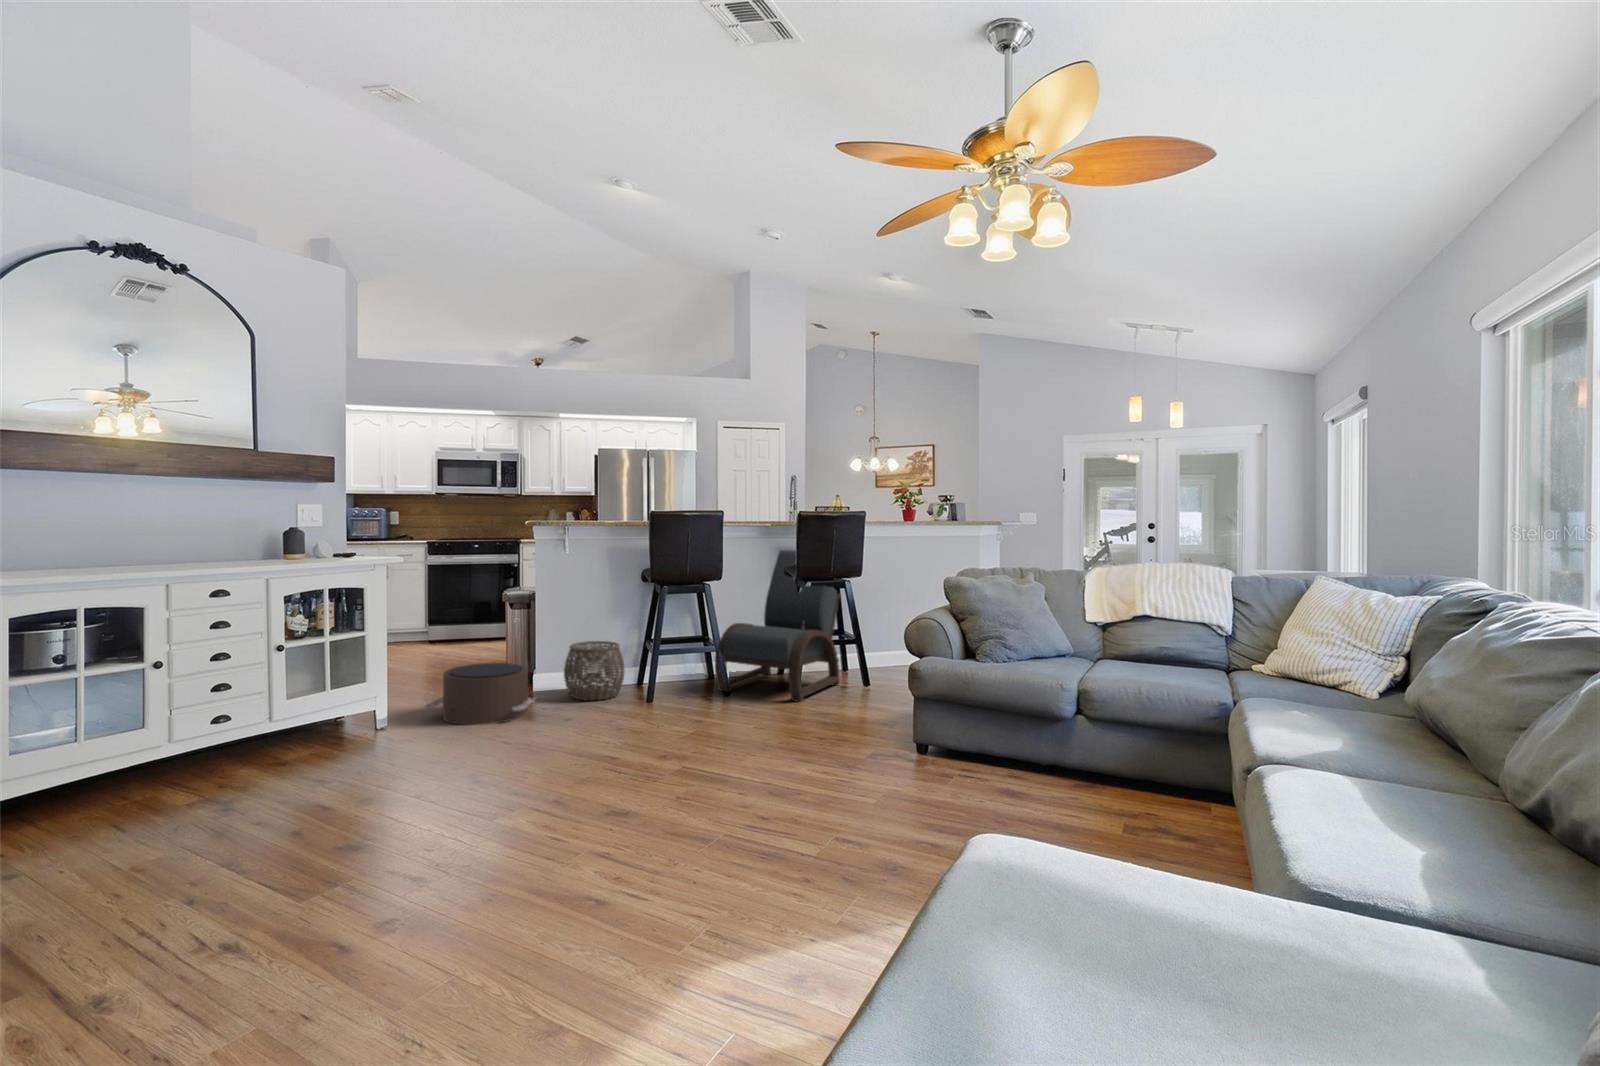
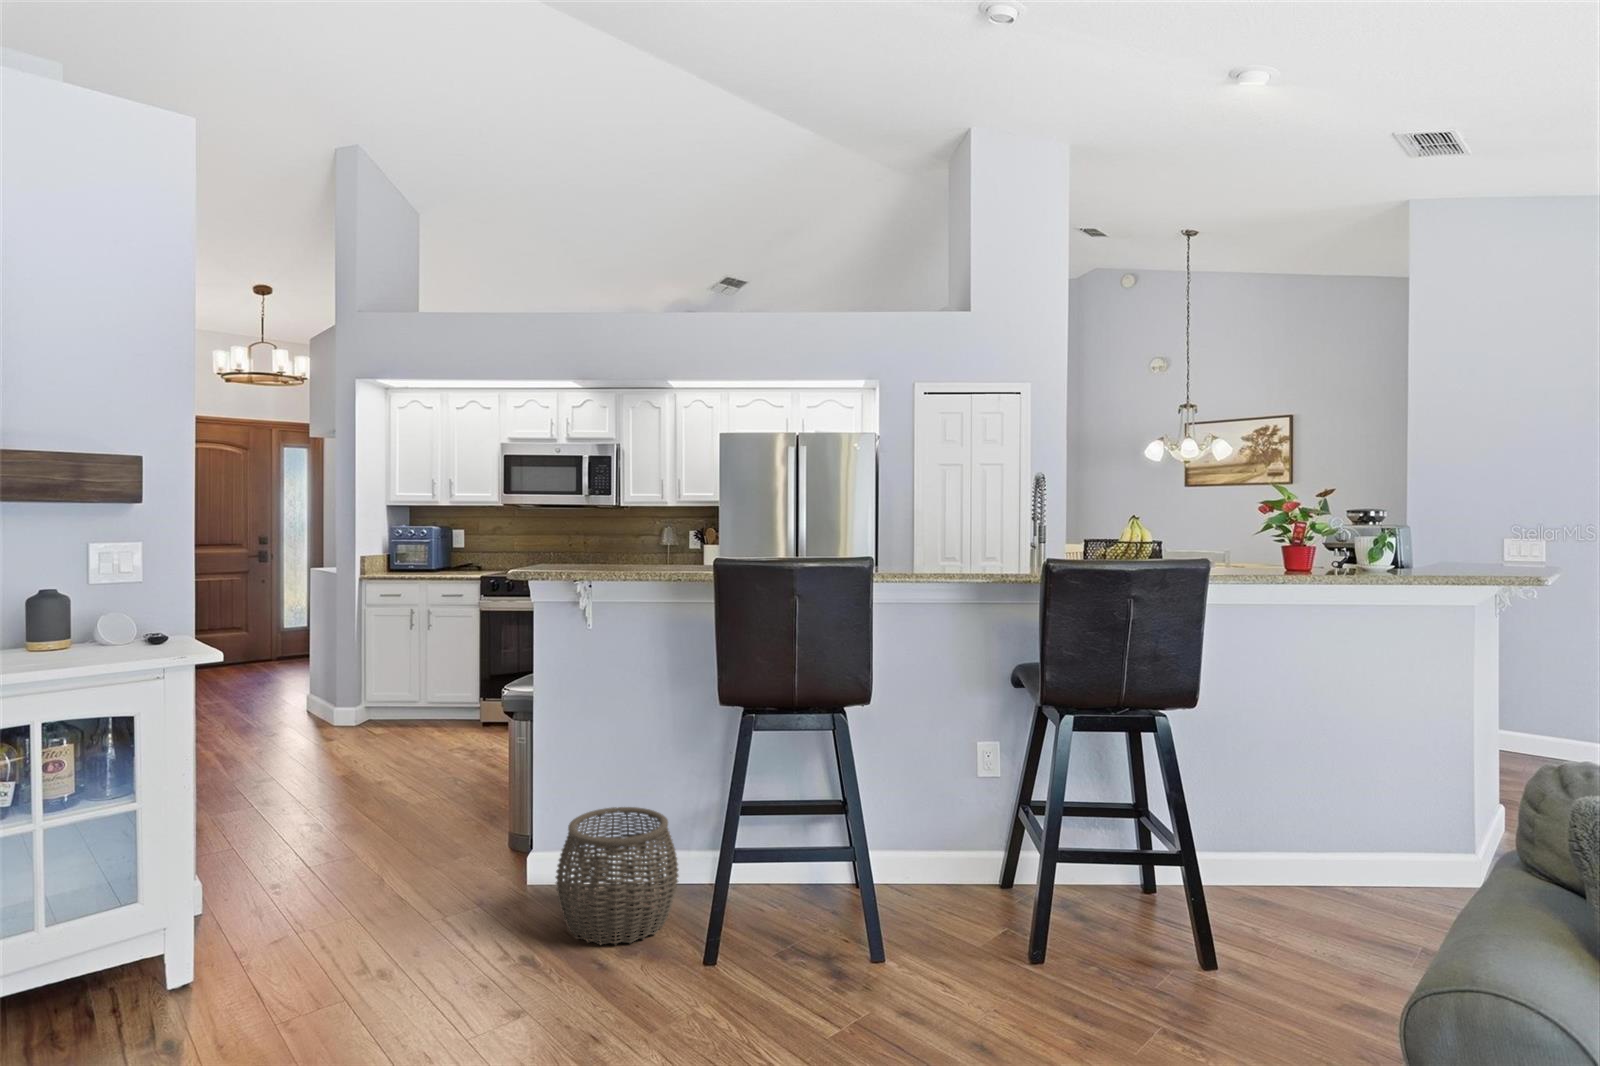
lounge chair: present [715,550,840,702] -> none [857,629,1156,1018]
pouf: present [425,663,537,725] -> none [249,854,479,1017]

